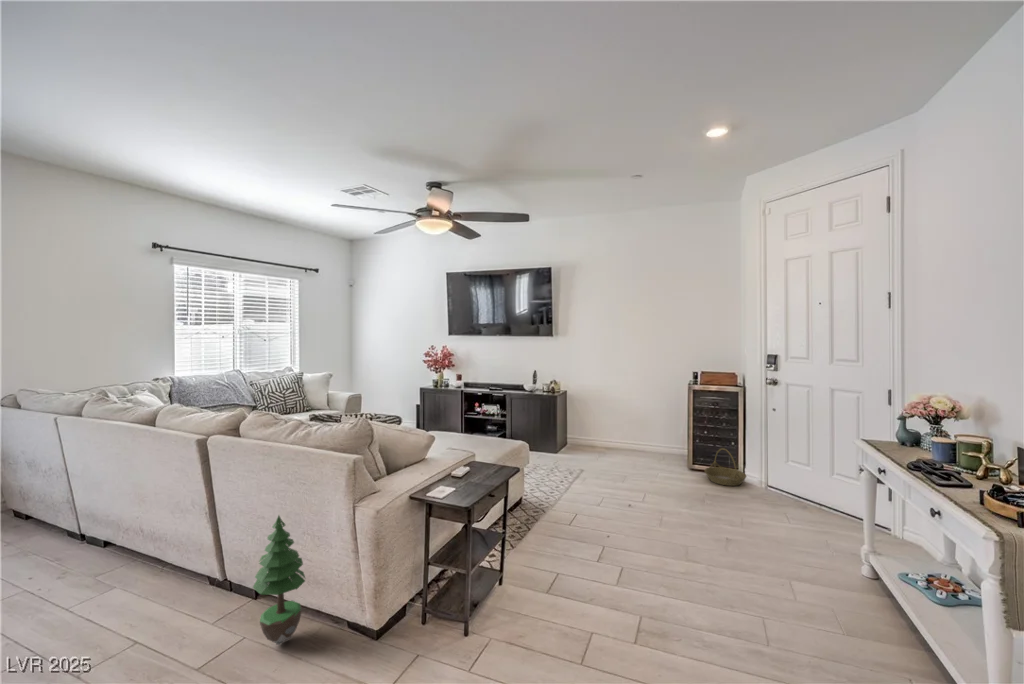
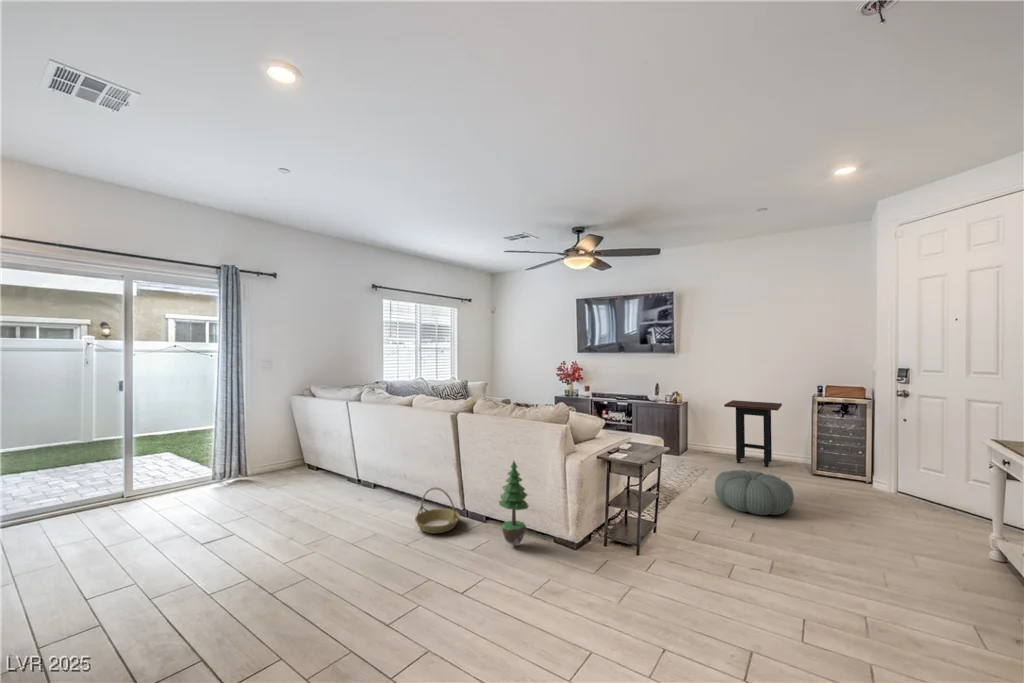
side table: none [601,388,660,462] -> present [724,400,782,467]
basket: present [705,448,746,486] -> present [415,487,460,533]
pouf: none [581,478,666,536] -> present [715,470,794,515]

